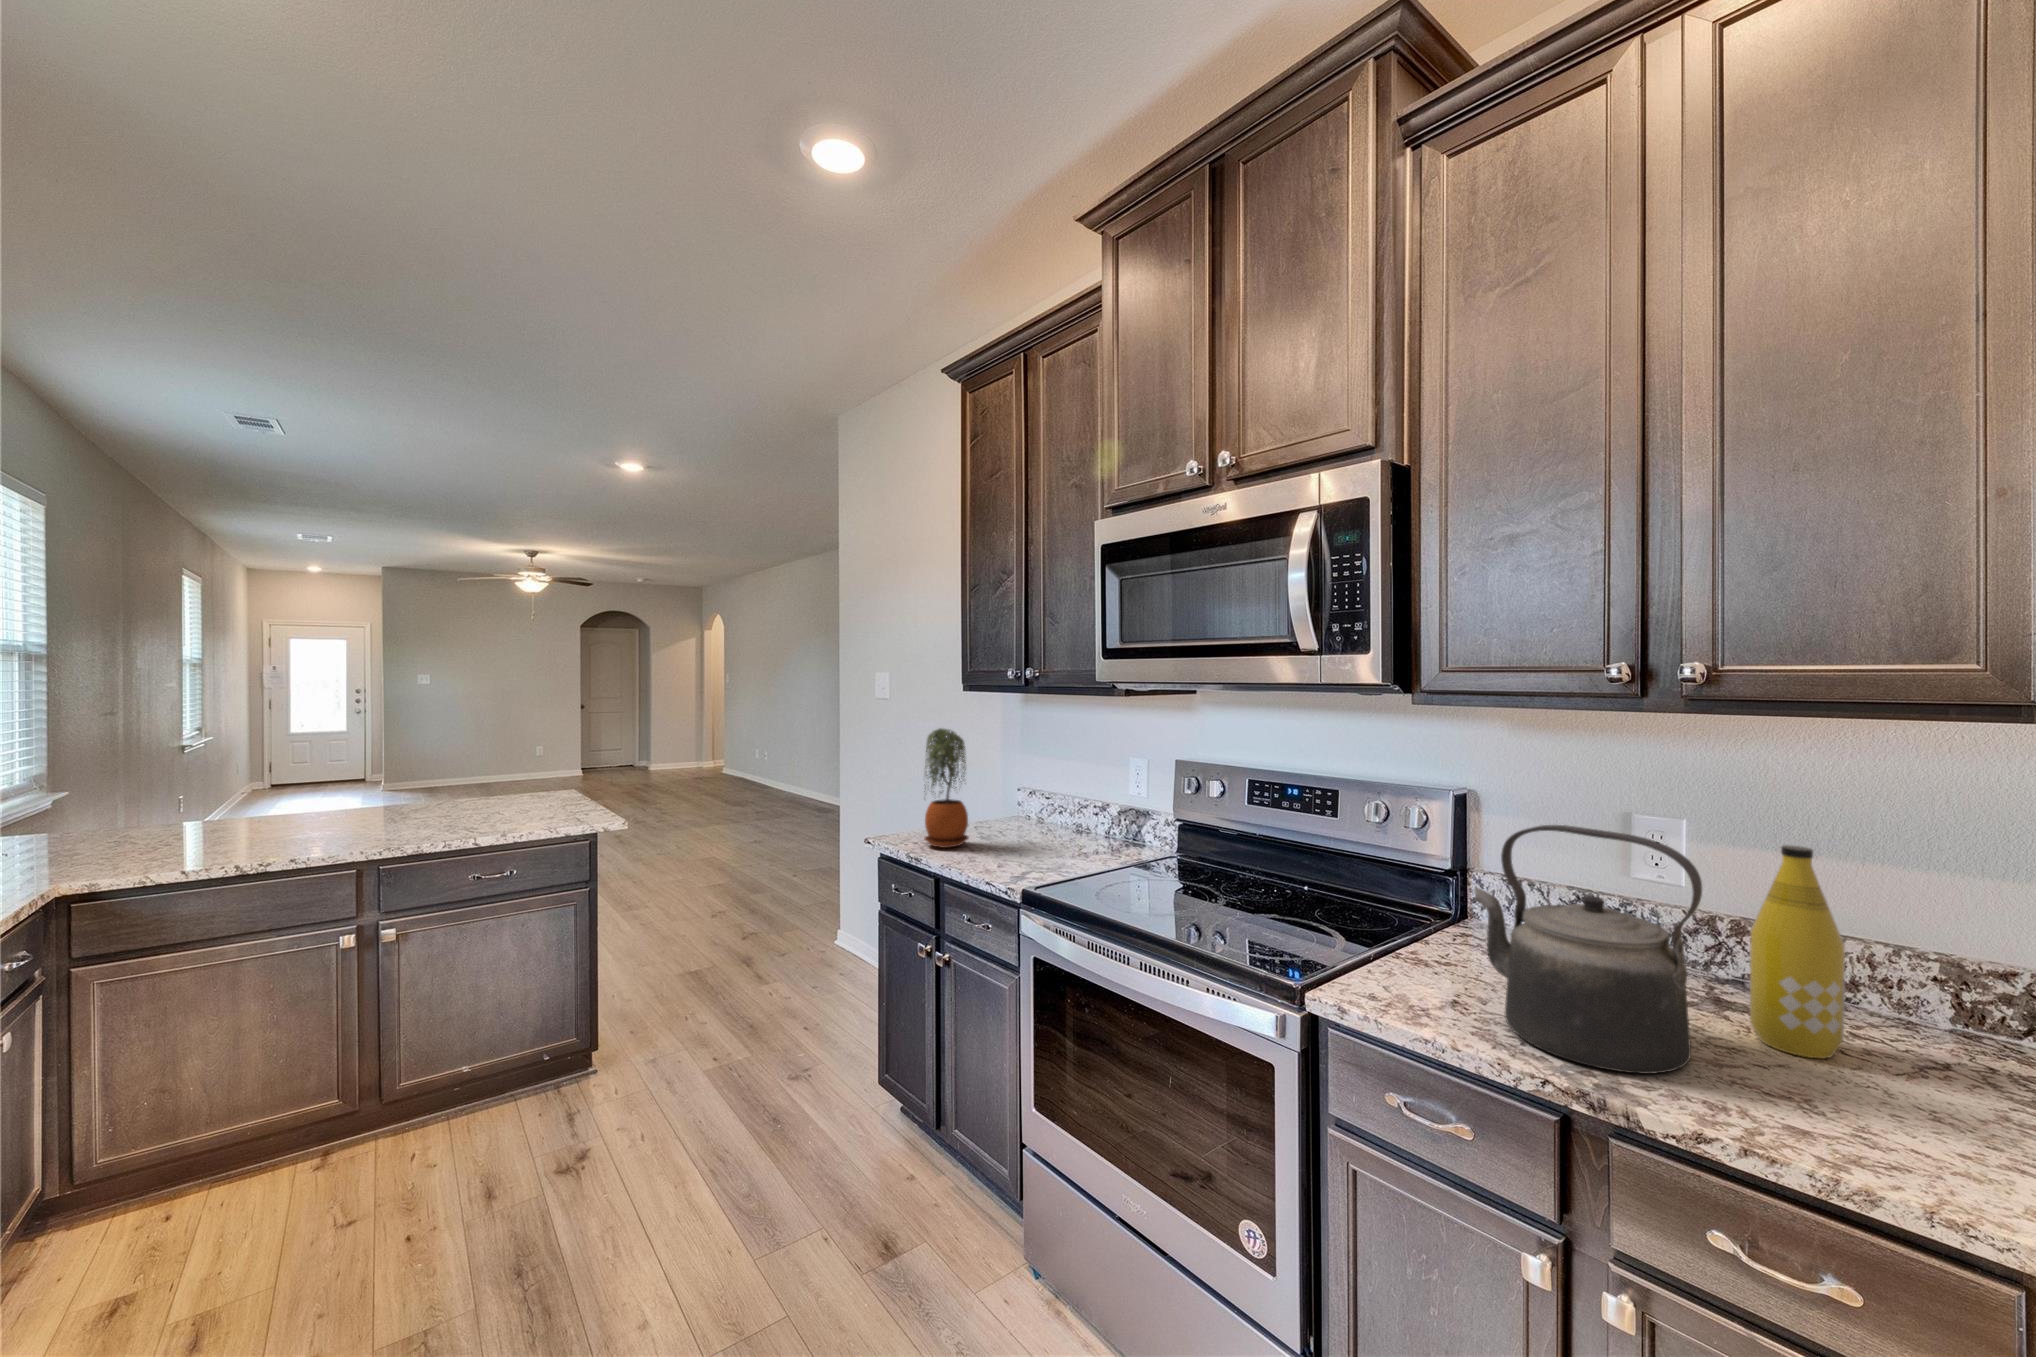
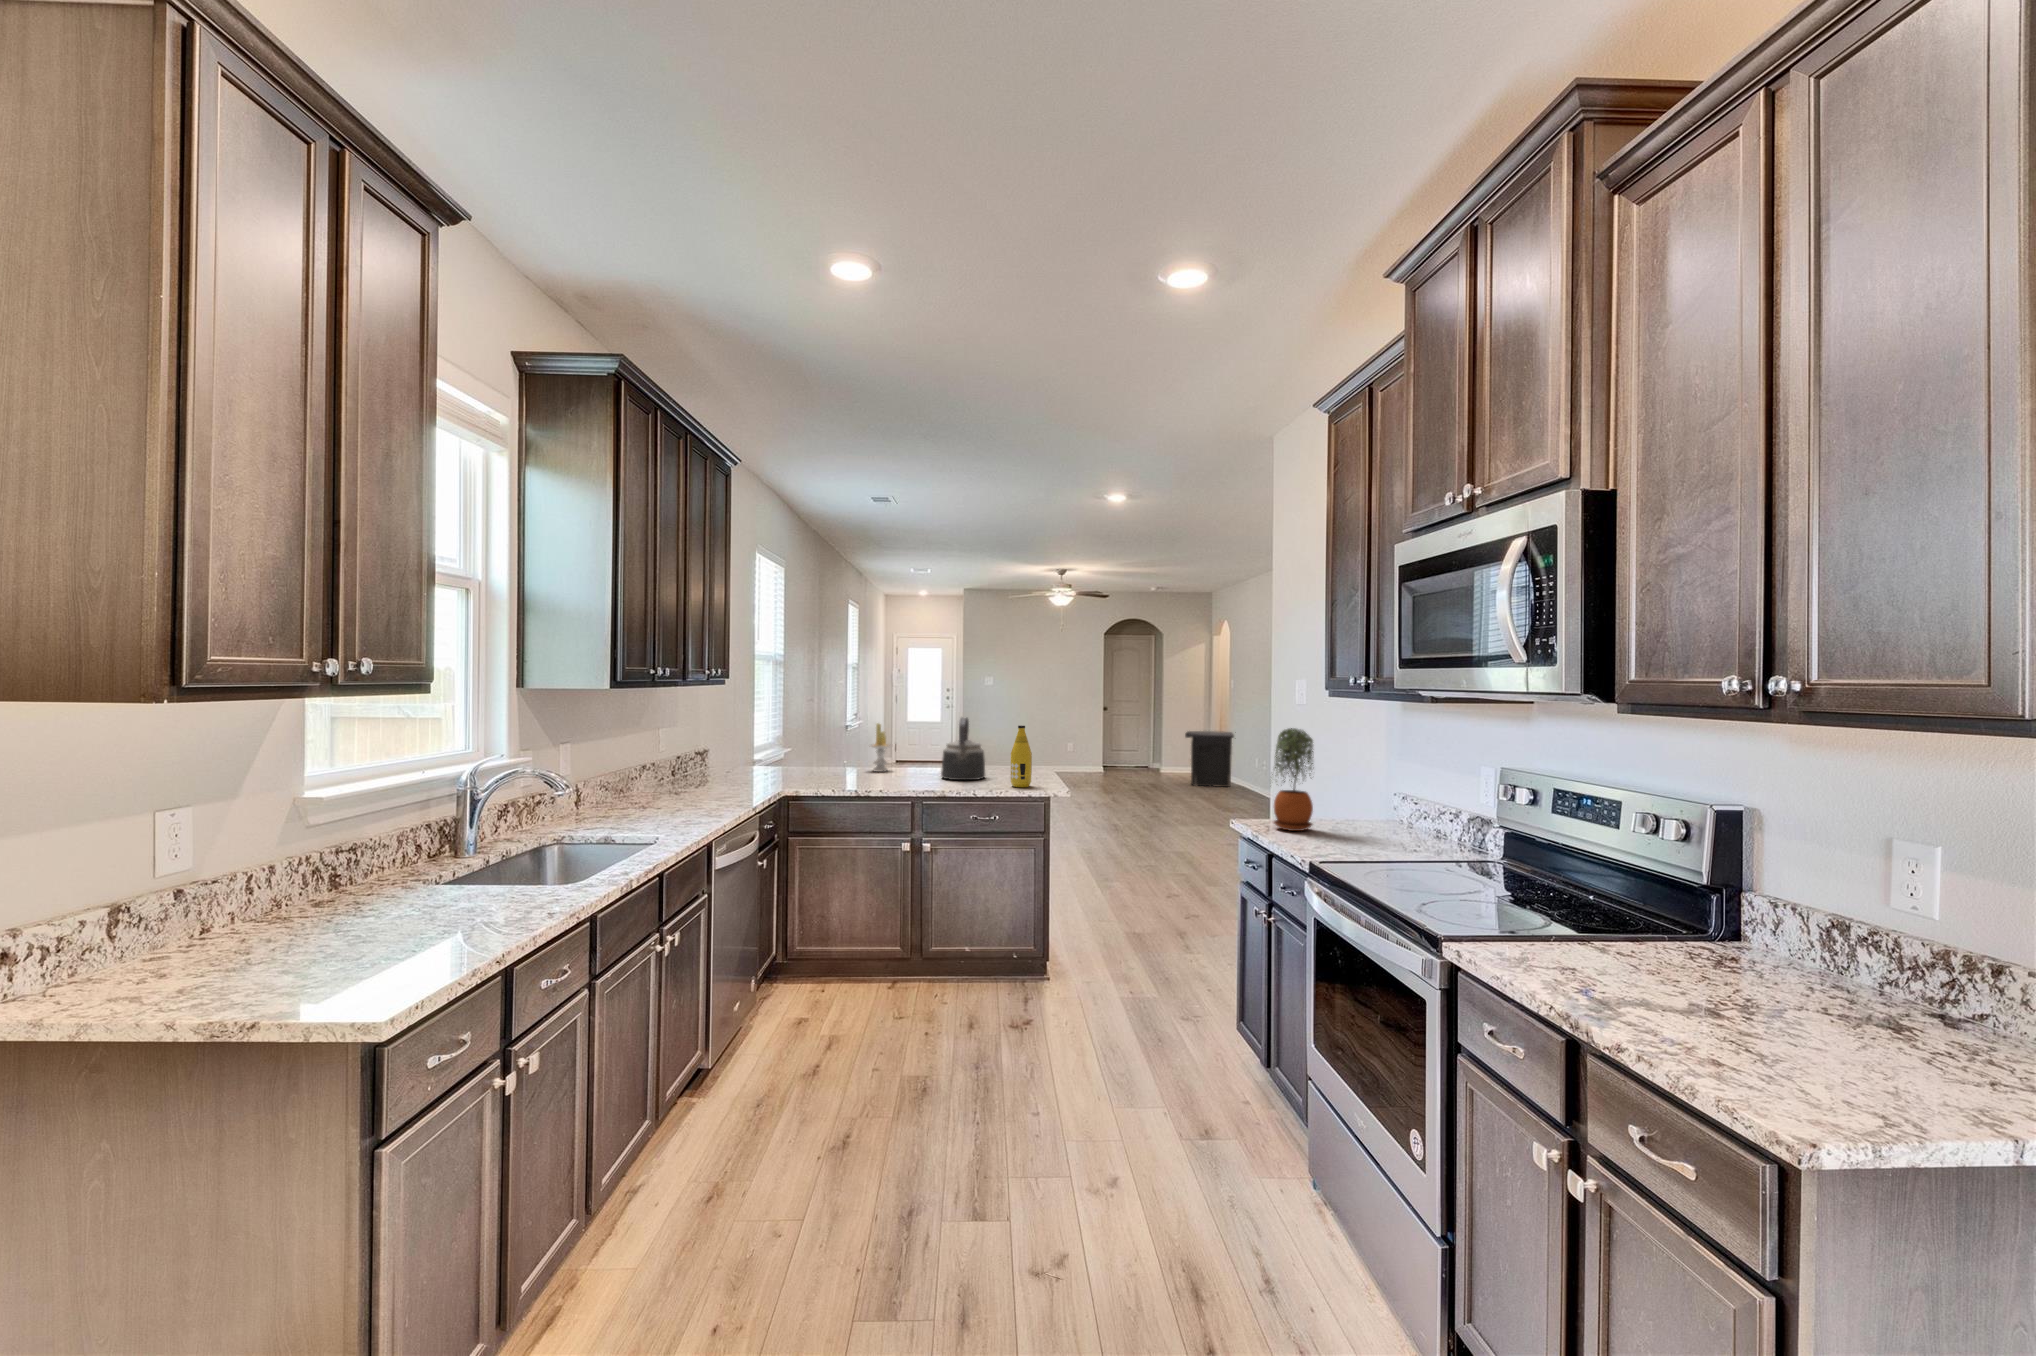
trash can: none [678,724,734,782] -> present [1185,731,1234,787]
candle: none [253,751,303,827] -> present [869,724,891,772]
kettle: present [1474,825,1702,1074] -> present [941,718,985,780]
bottle: present [1750,845,1845,1058] -> present [1010,725,1032,787]

